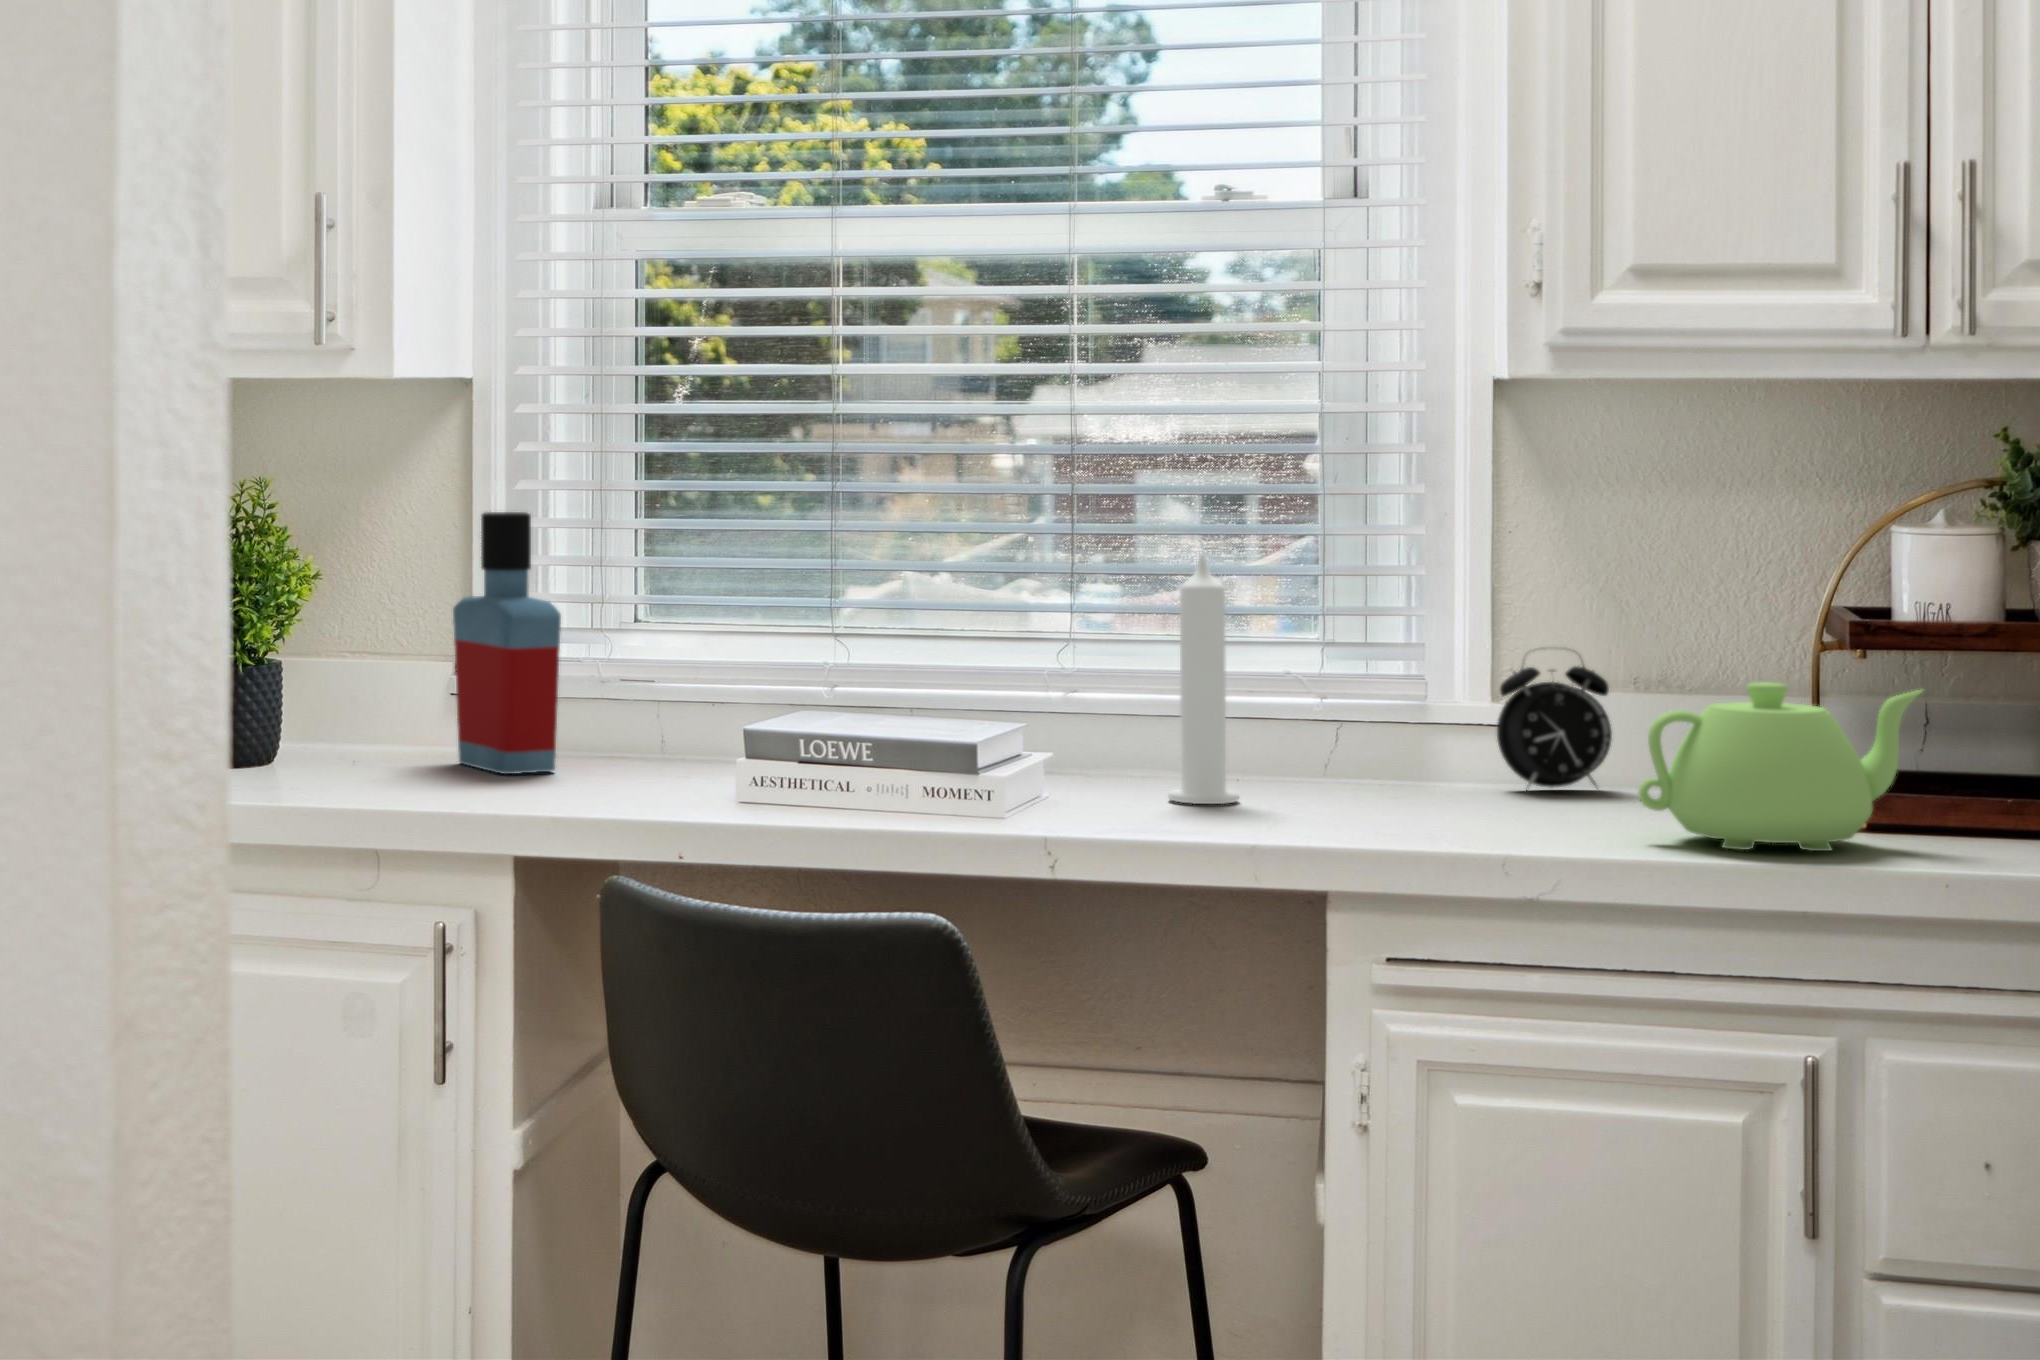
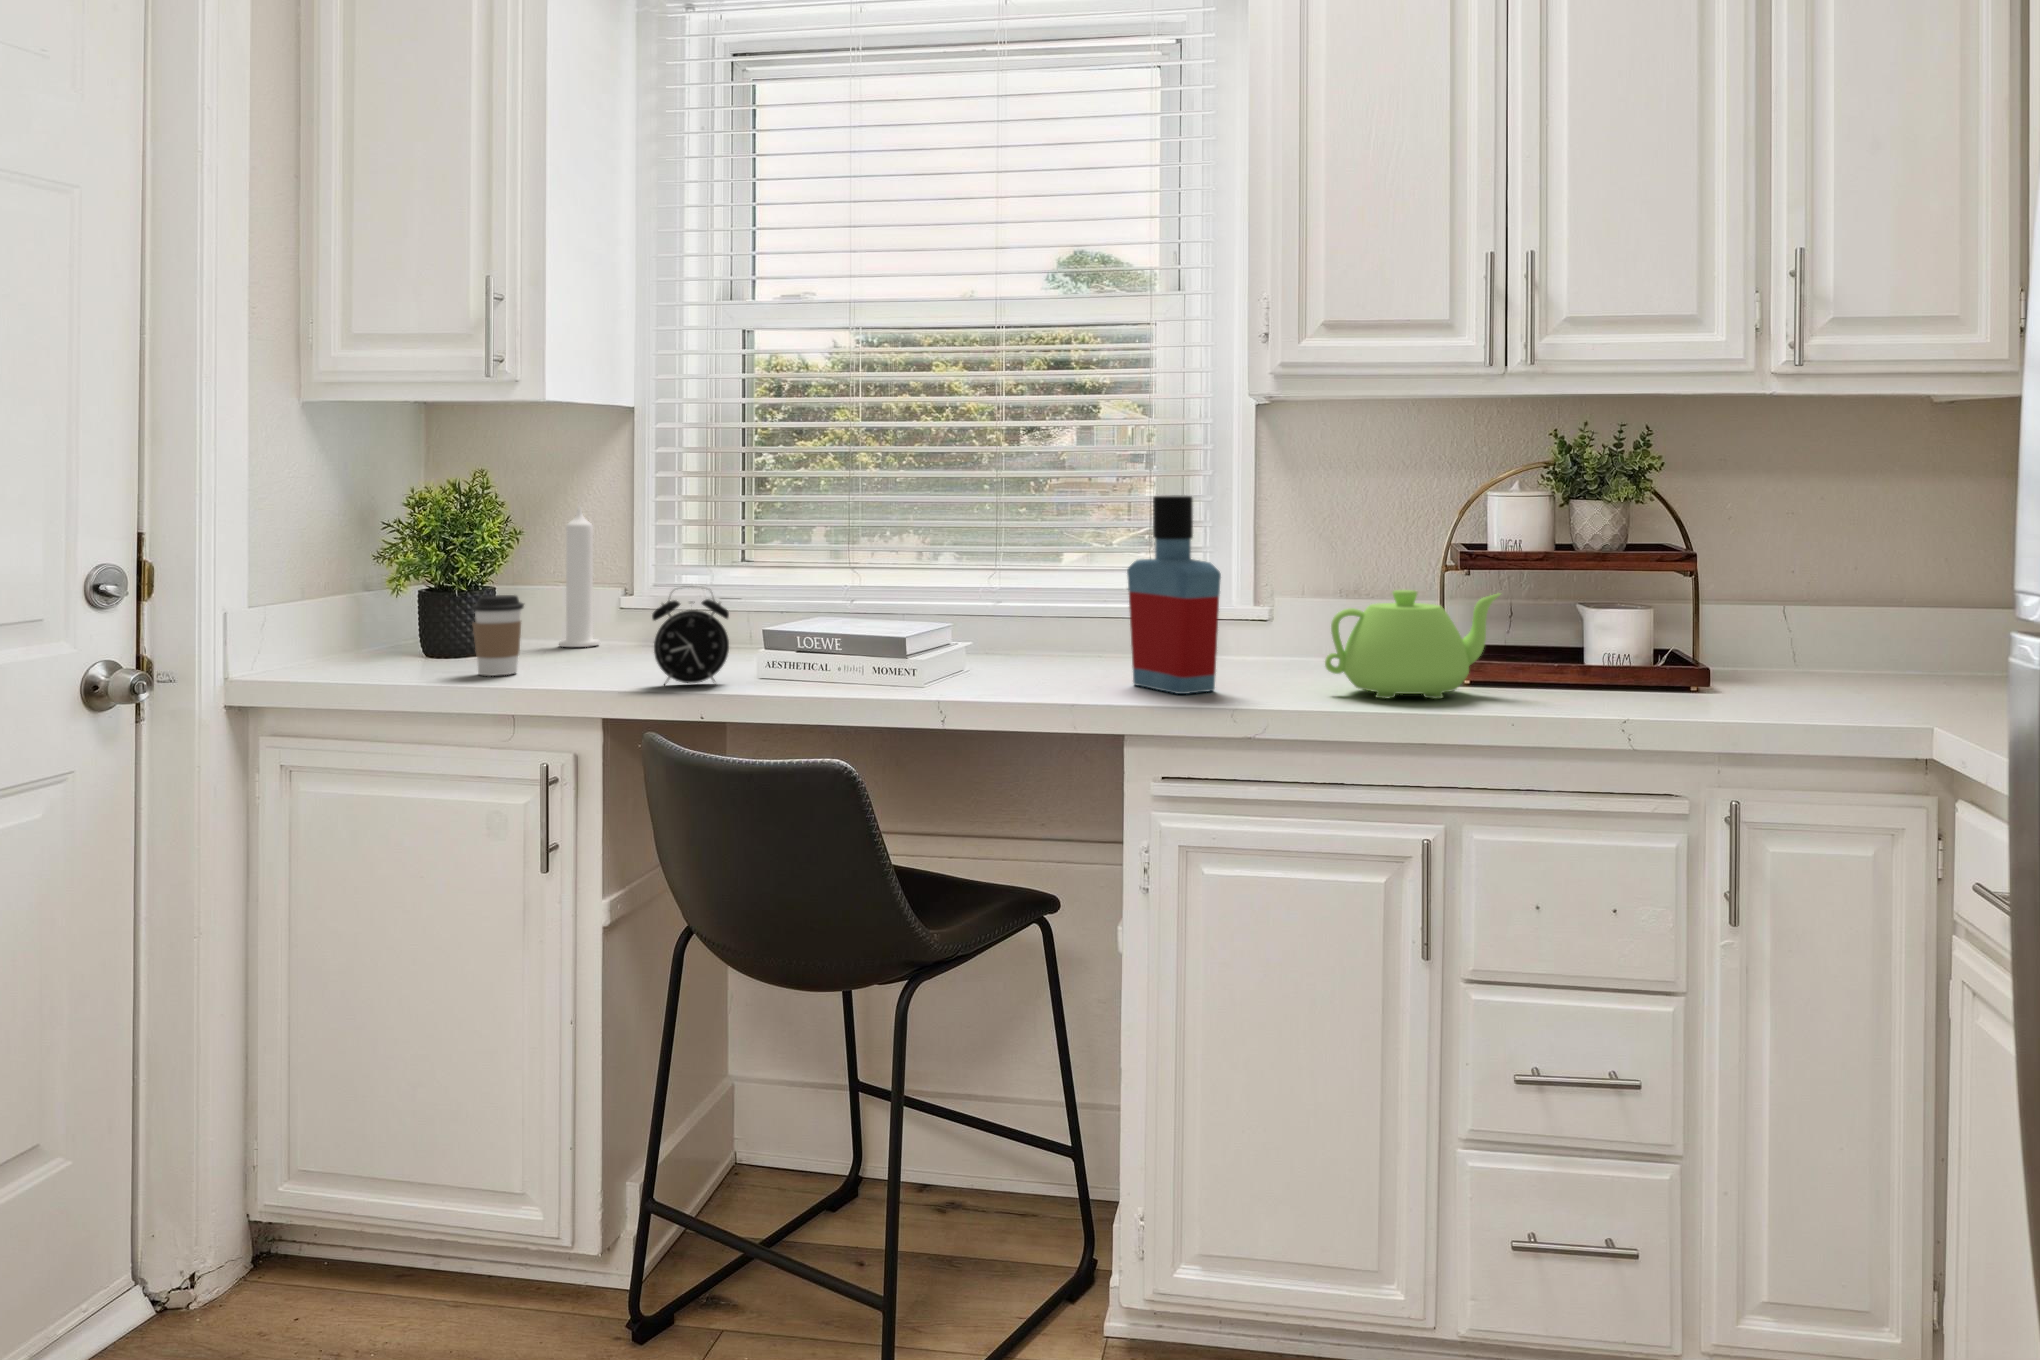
bottle: present [453,512,561,774] -> present [1127,495,1221,694]
candle: present [1168,554,1239,804] -> present [559,507,600,647]
alarm clock: present [1497,647,1612,789] -> present [652,586,729,684]
coffee cup: none [301,671,376,791] -> present [473,595,524,676]

